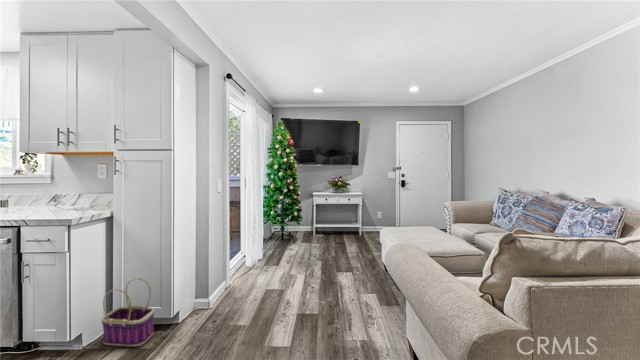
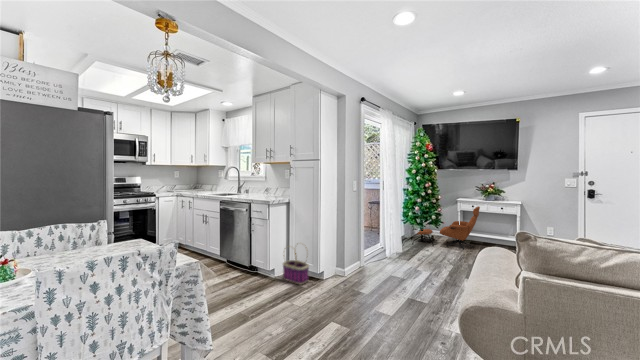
lounge chair: none [278,199,333,240] -> present [417,206,480,249]

